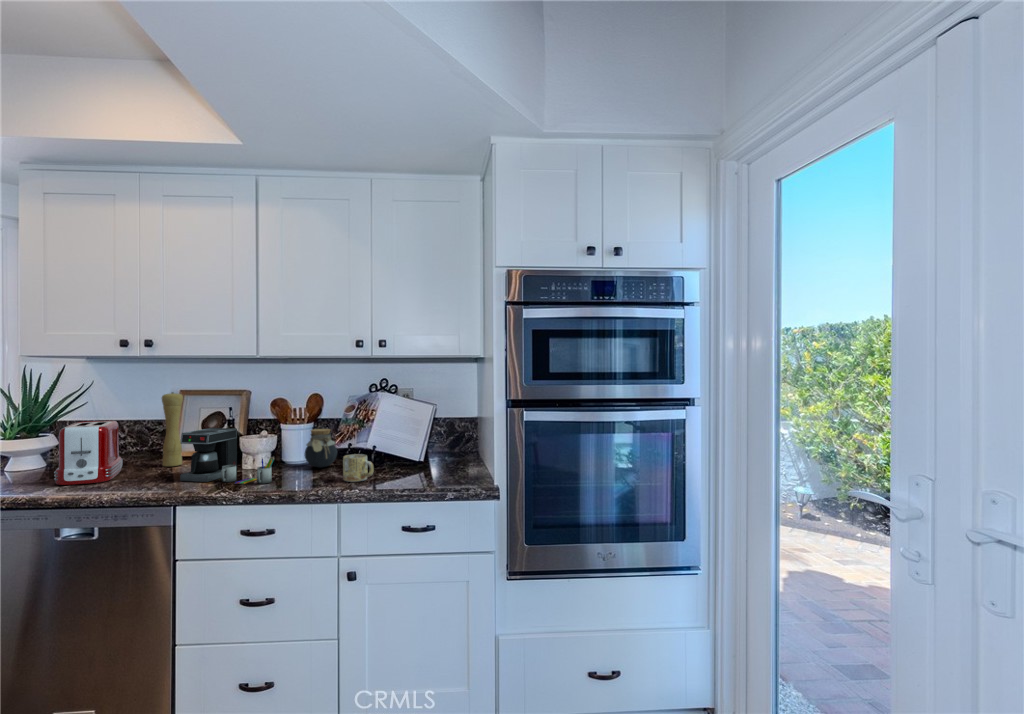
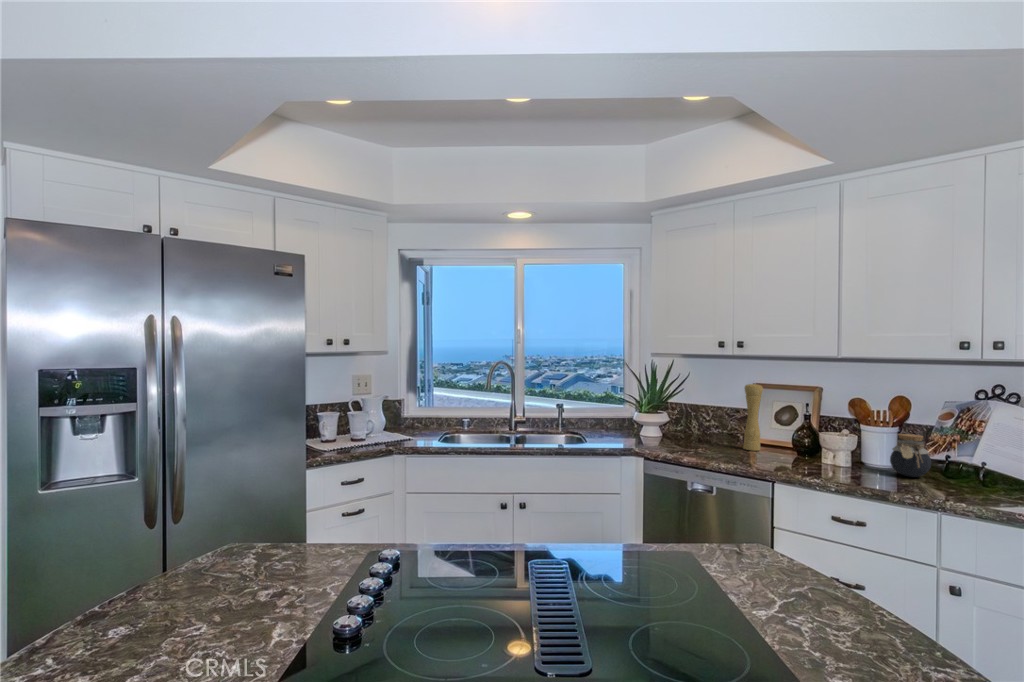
toaster: present [54,421,123,485] -> none [666,402,712,453]
coffee maker: present [180,428,274,484] -> none [763,419,860,481]
mug: present [343,454,374,482] -> none [945,467,989,500]

